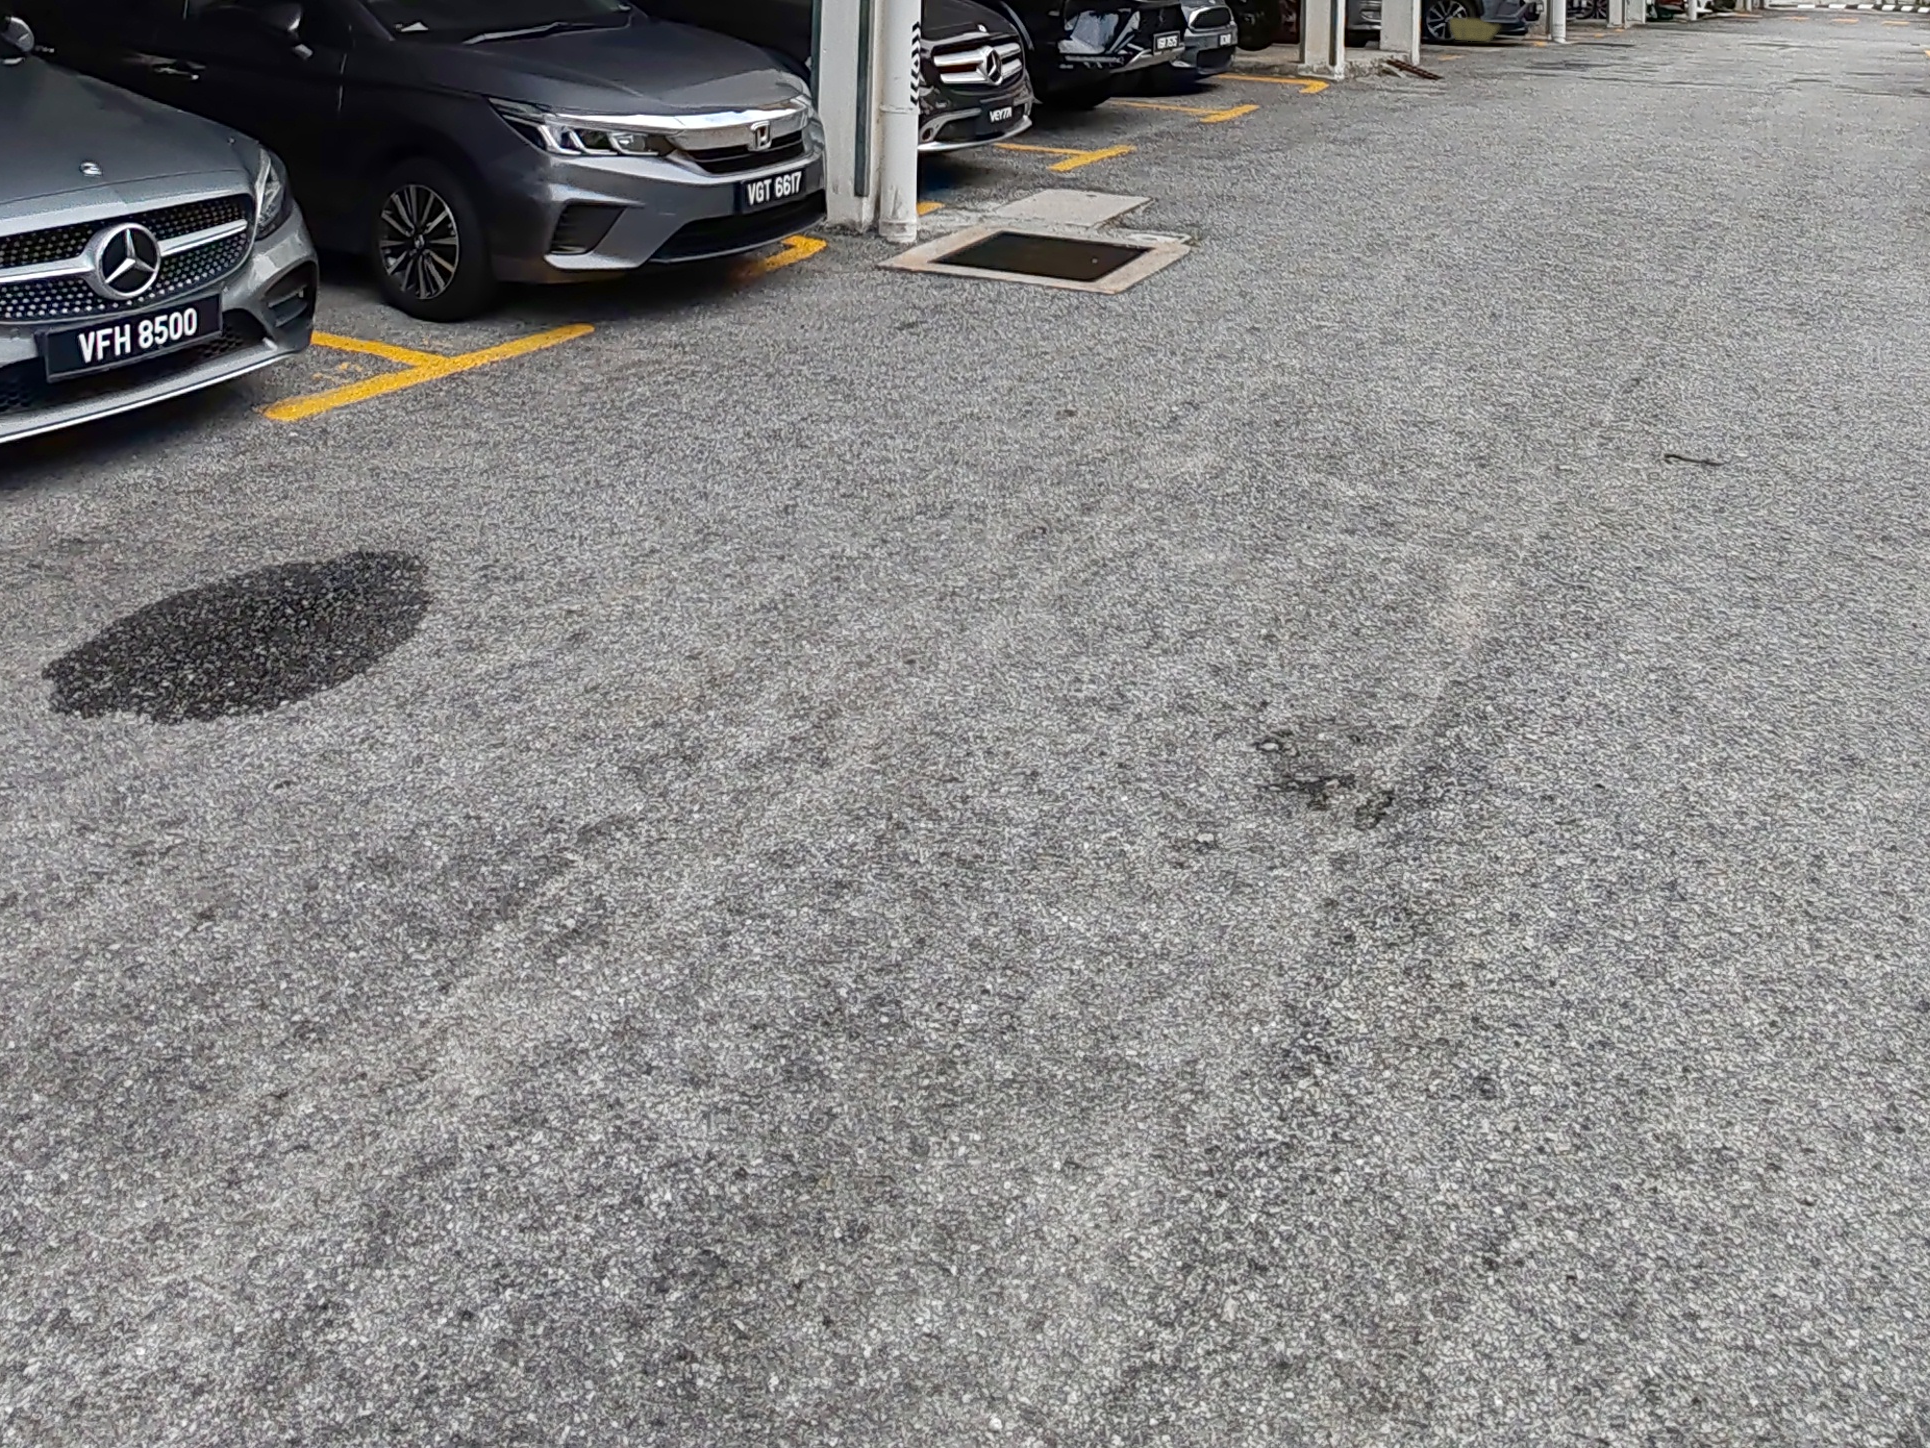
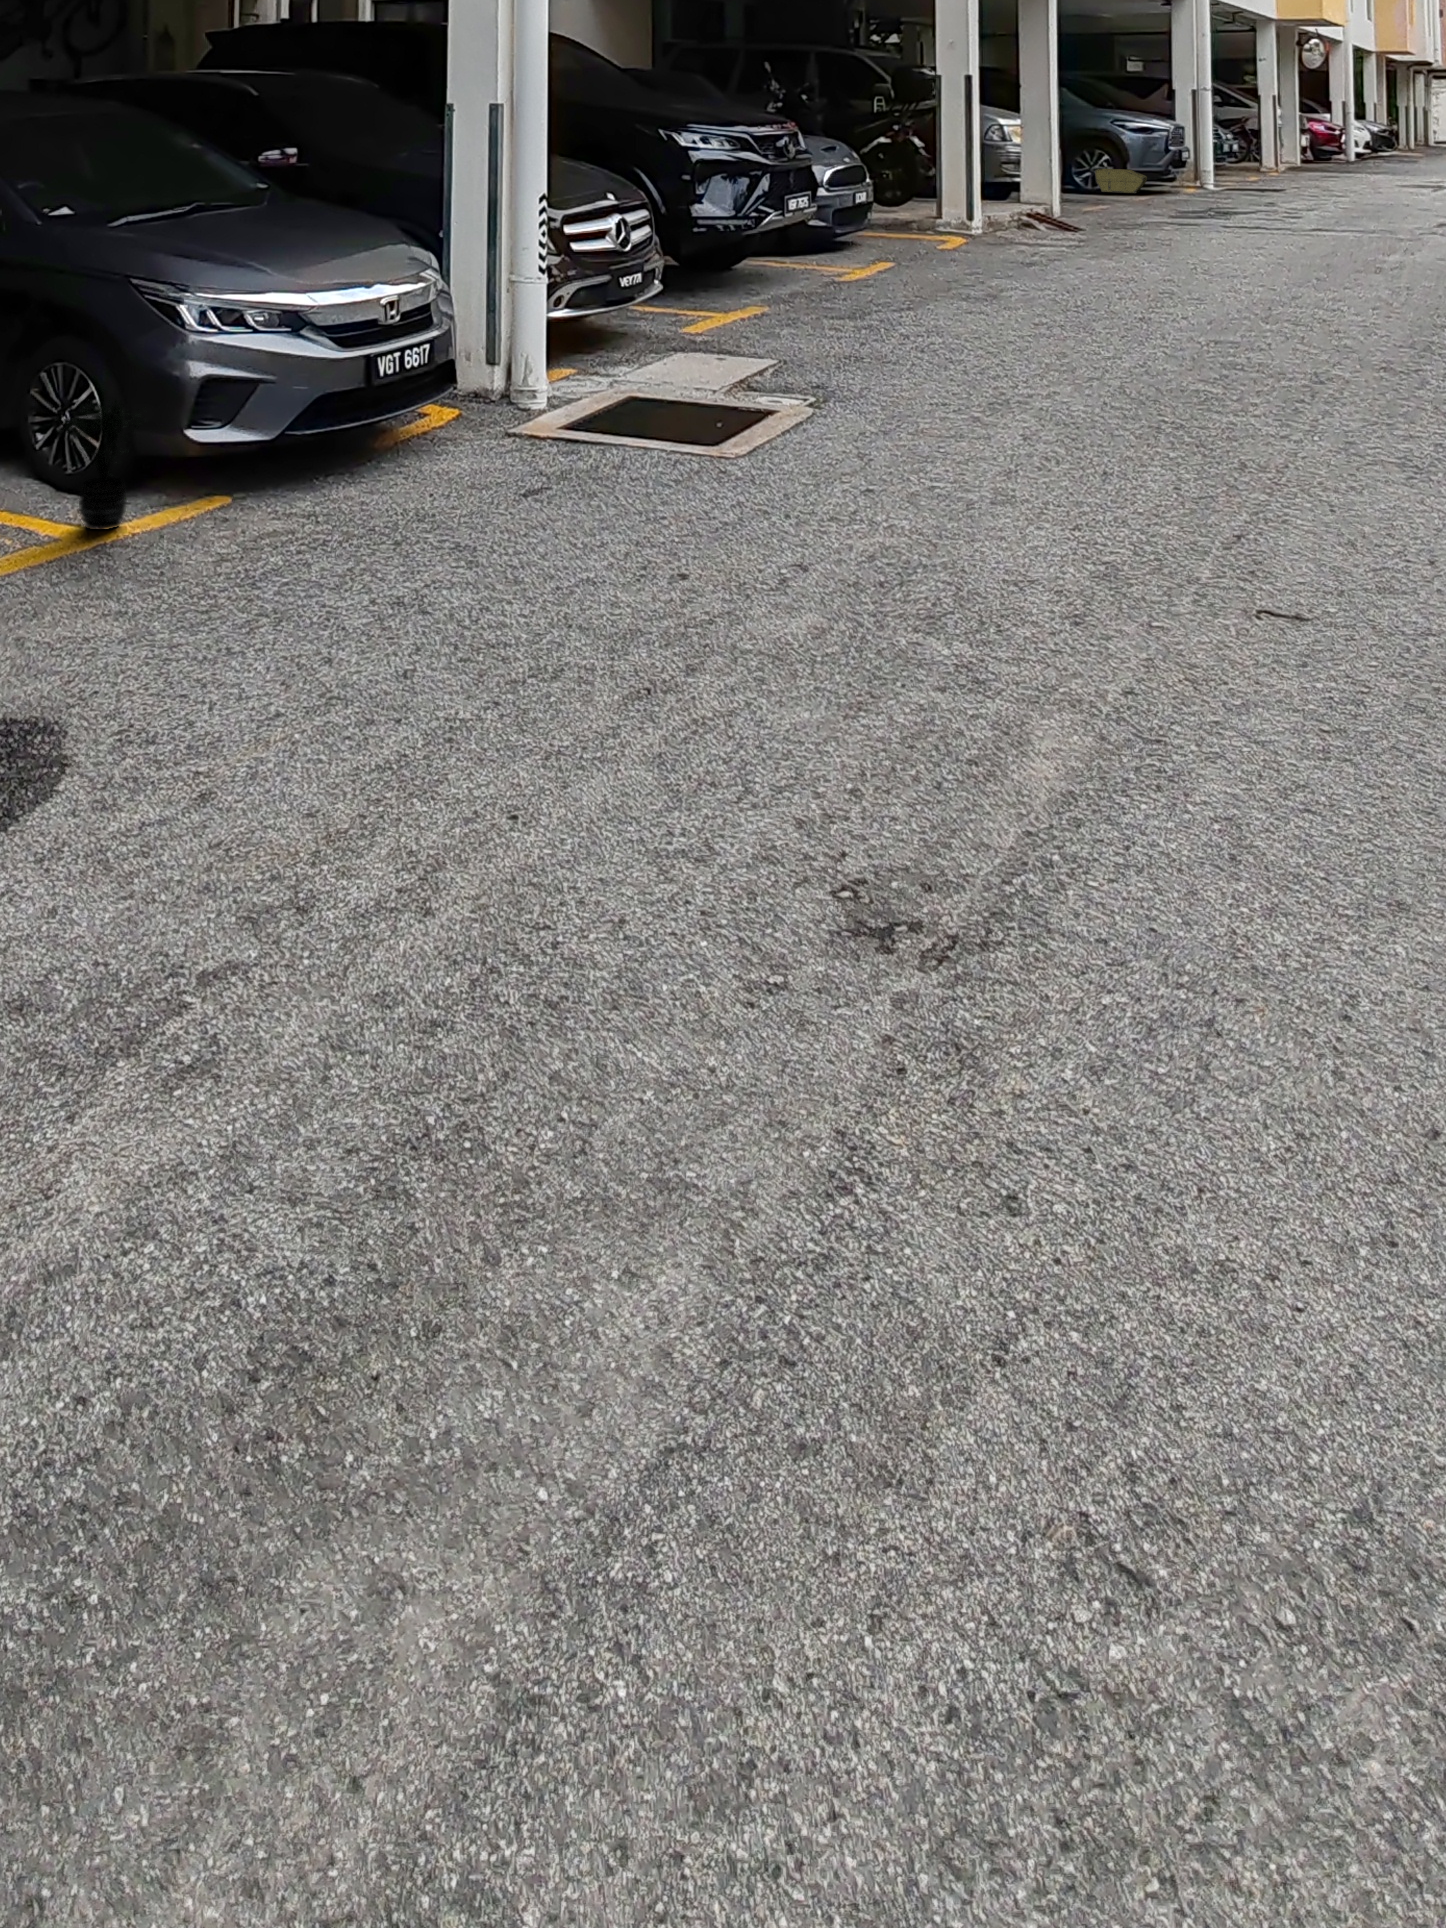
potted plant: none [414,220,513,356] -> present [66,400,143,530]

